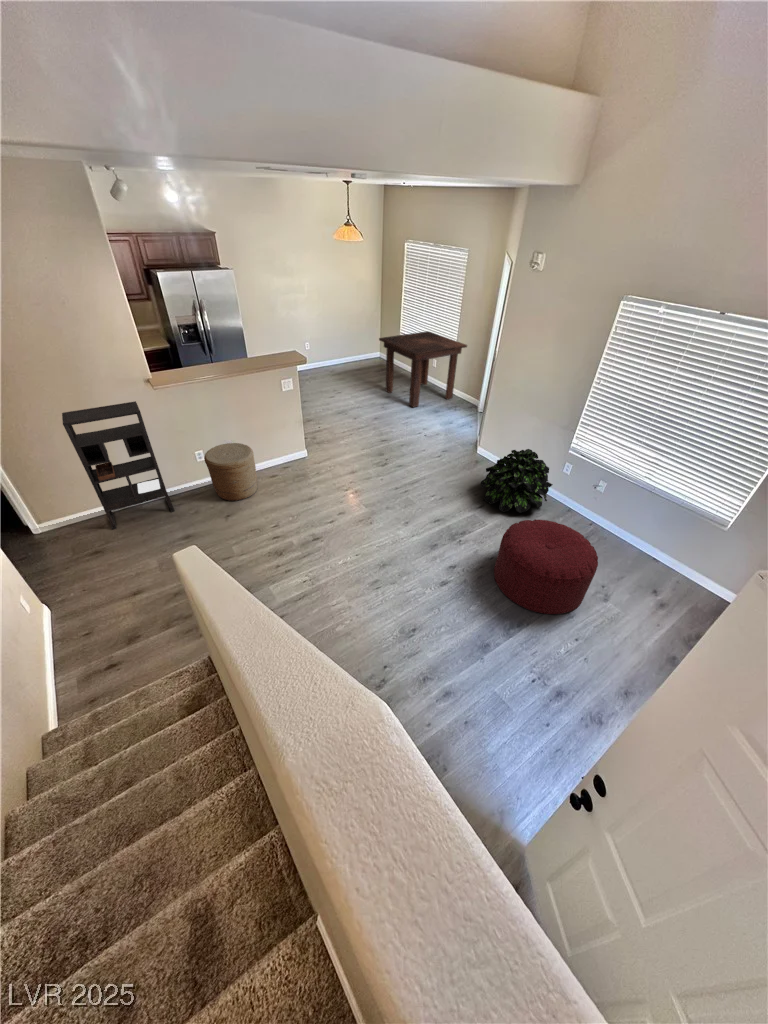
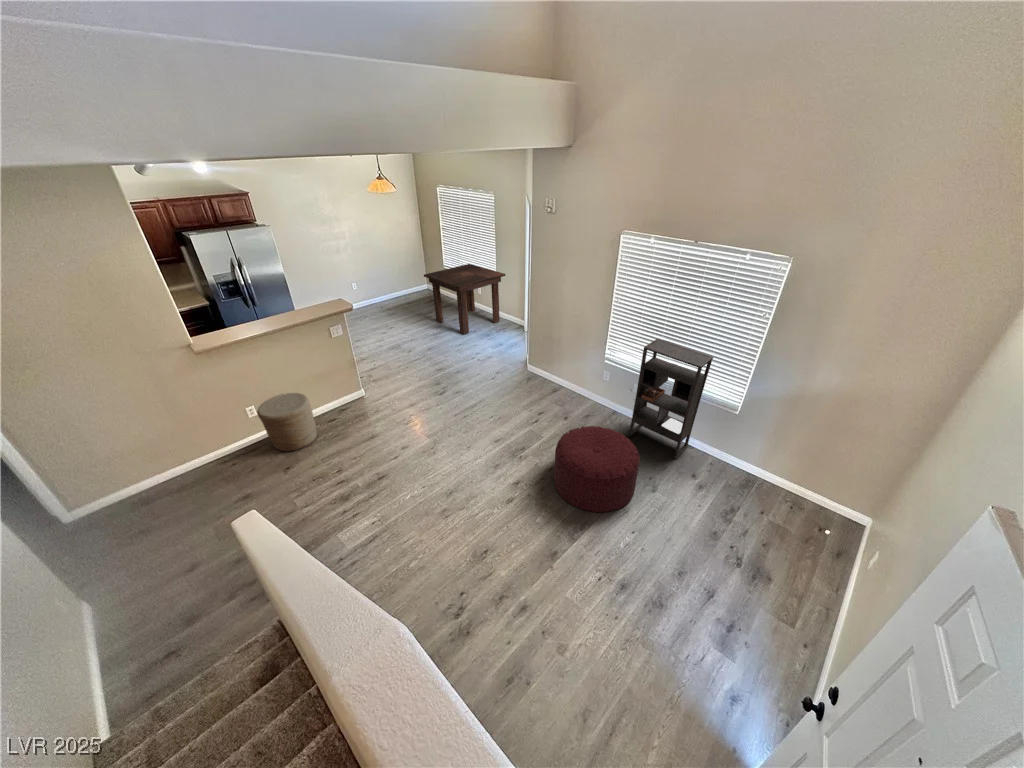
bookshelf: present [62,401,175,529] -> present [628,339,713,459]
potted plant: present [481,449,553,513] -> none [533,363,596,423]

